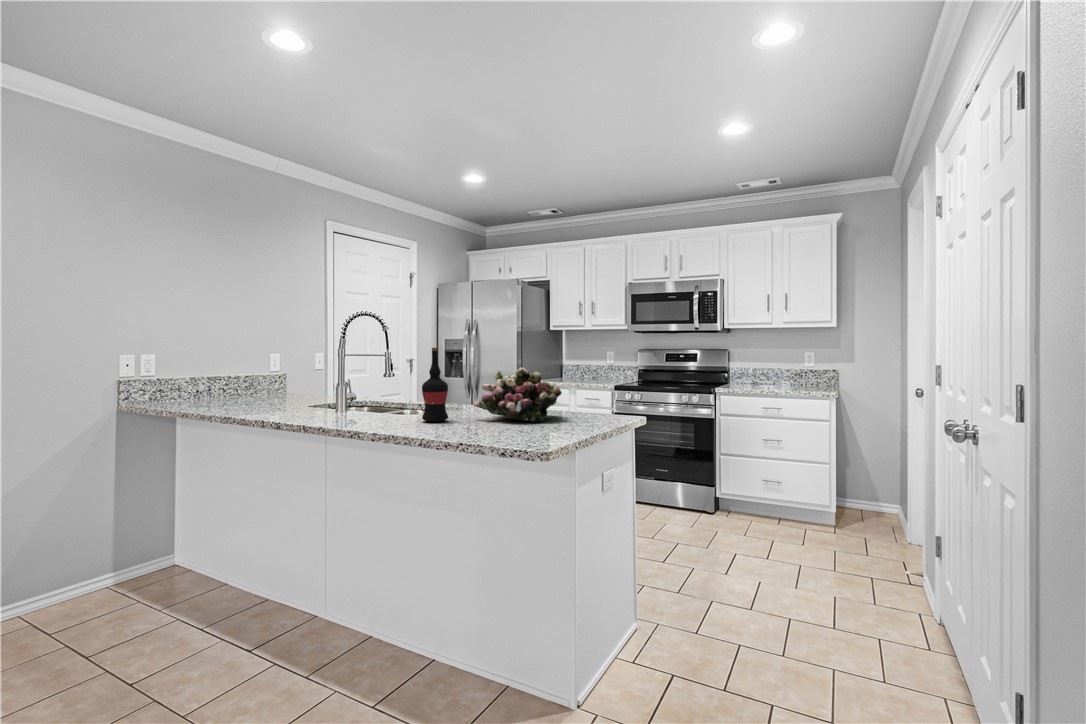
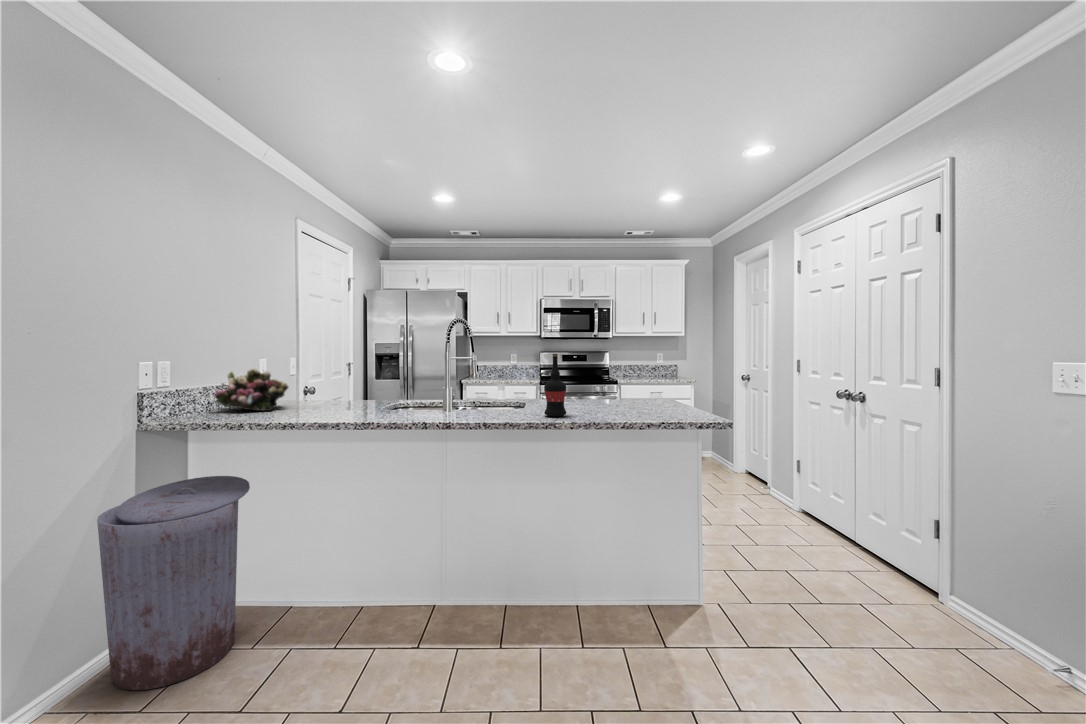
flower arrangement: present [473,367,562,422] -> present [215,368,288,411]
trash can: none [59,455,191,621] -> present [97,476,250,690]

